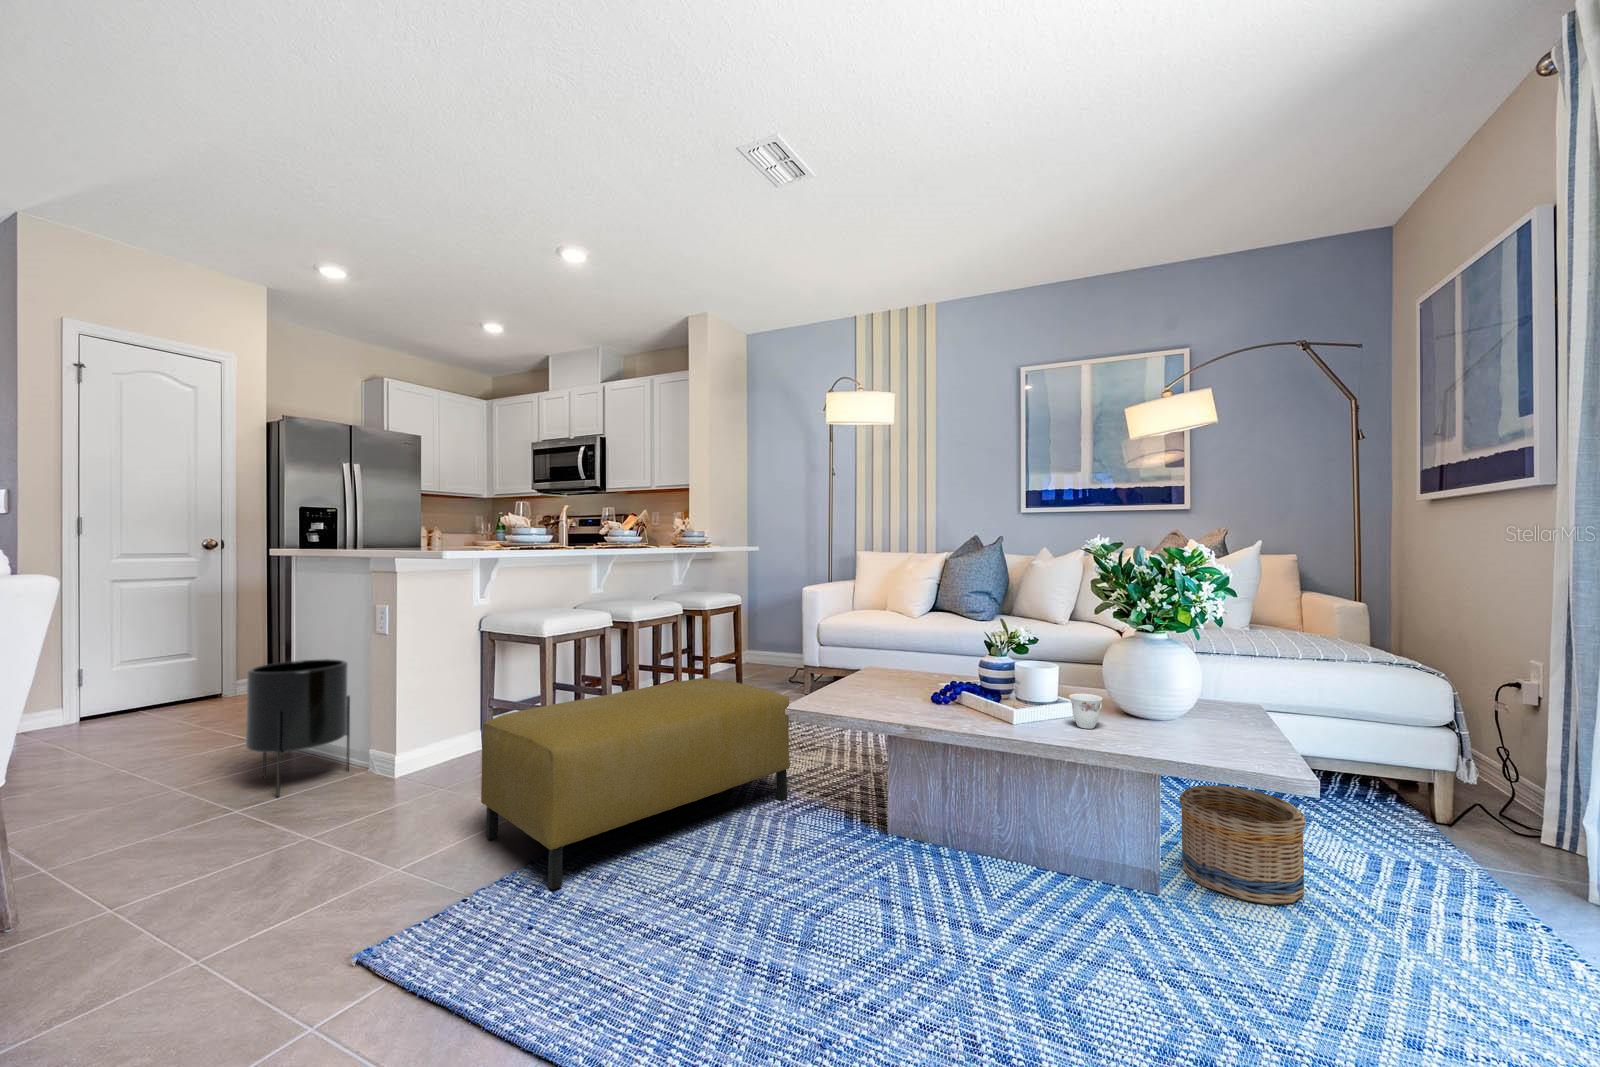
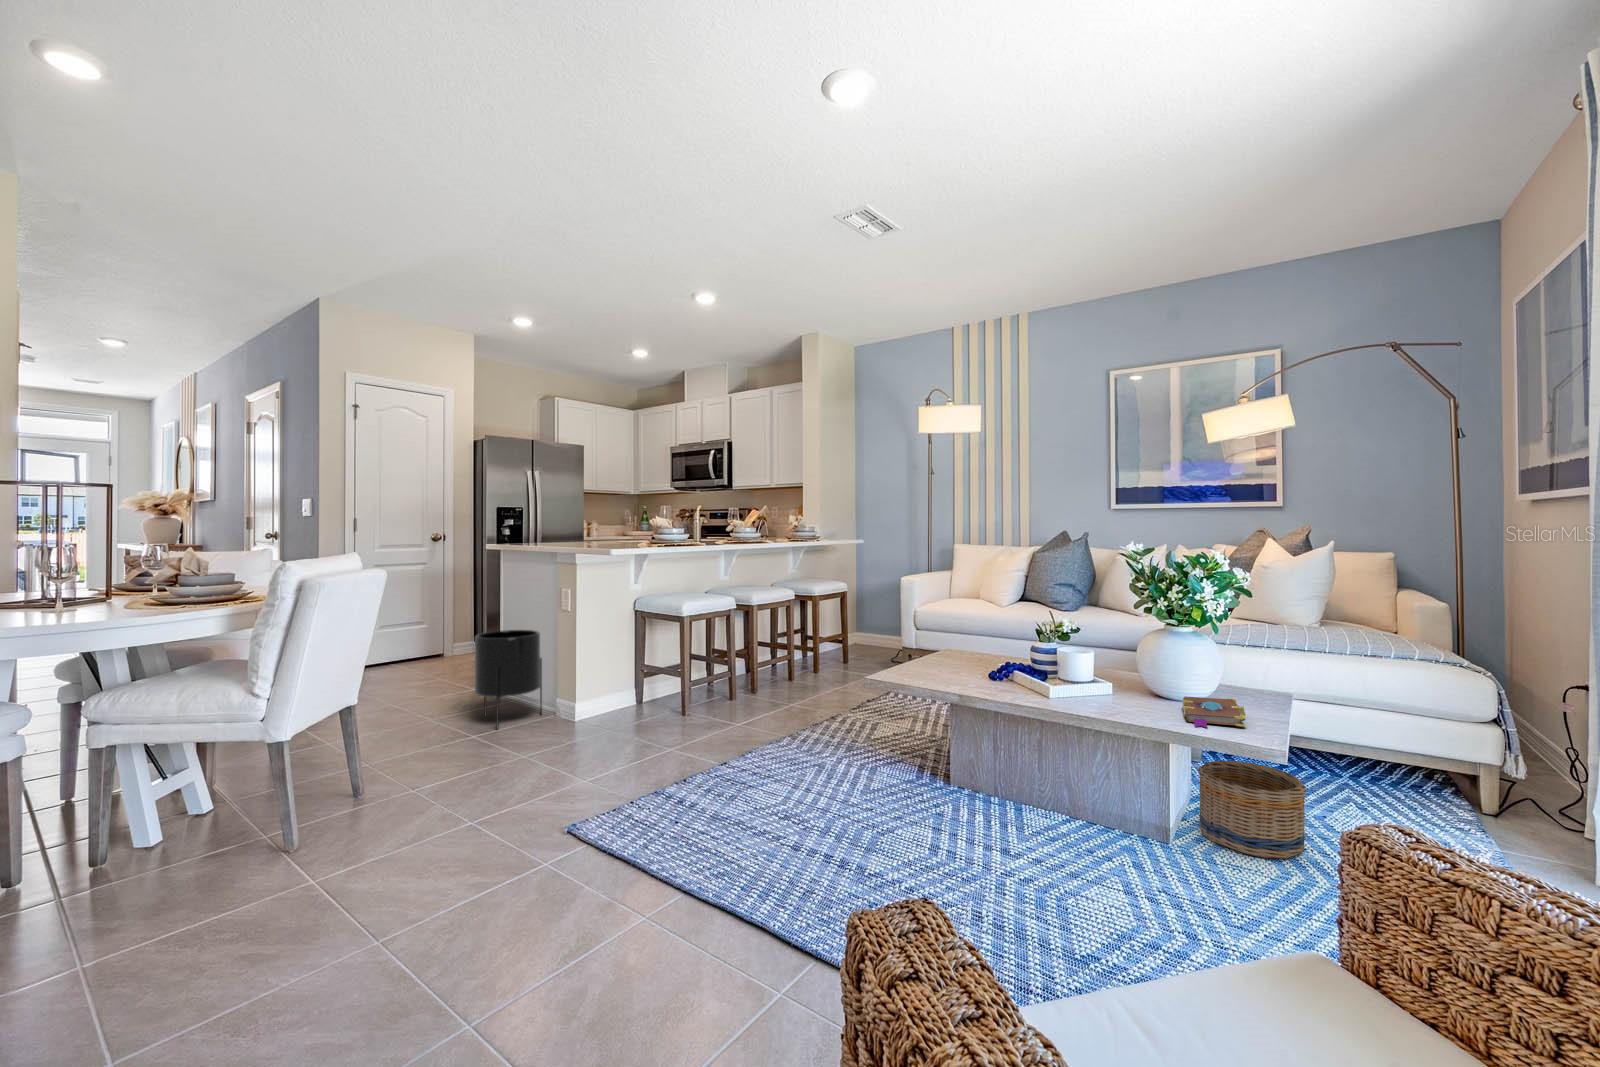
ottoman: present [481,678,790,889] -> none [640,655,875,801]
teacup: present [1069,694,1103,729] -> none [1099,677,1128,706]
book: none [1163,713,1252,753] -> present [1182,696,1246,728]

